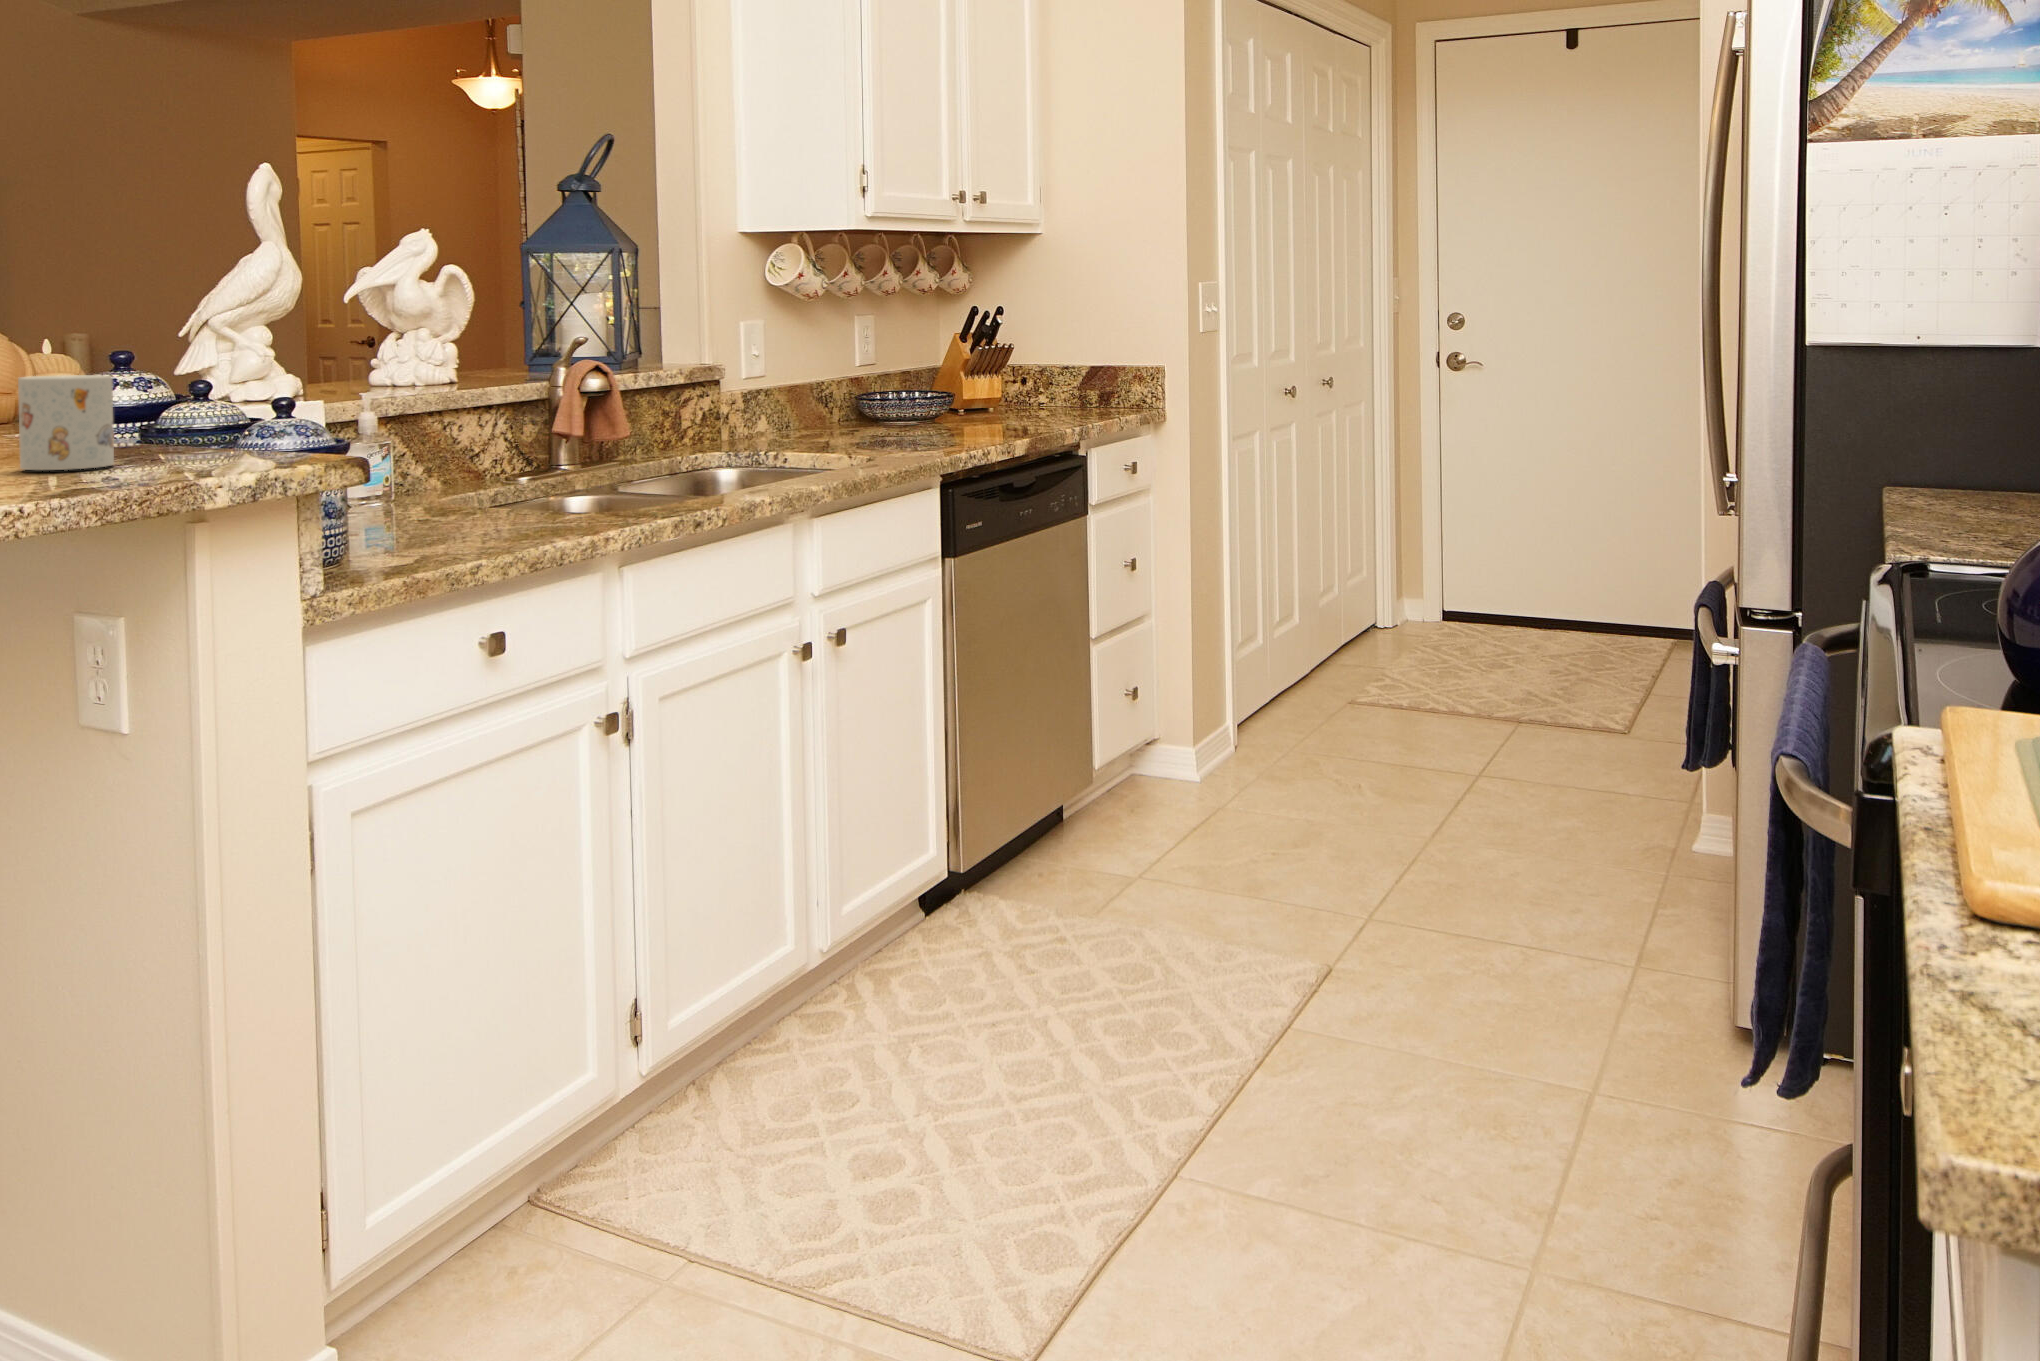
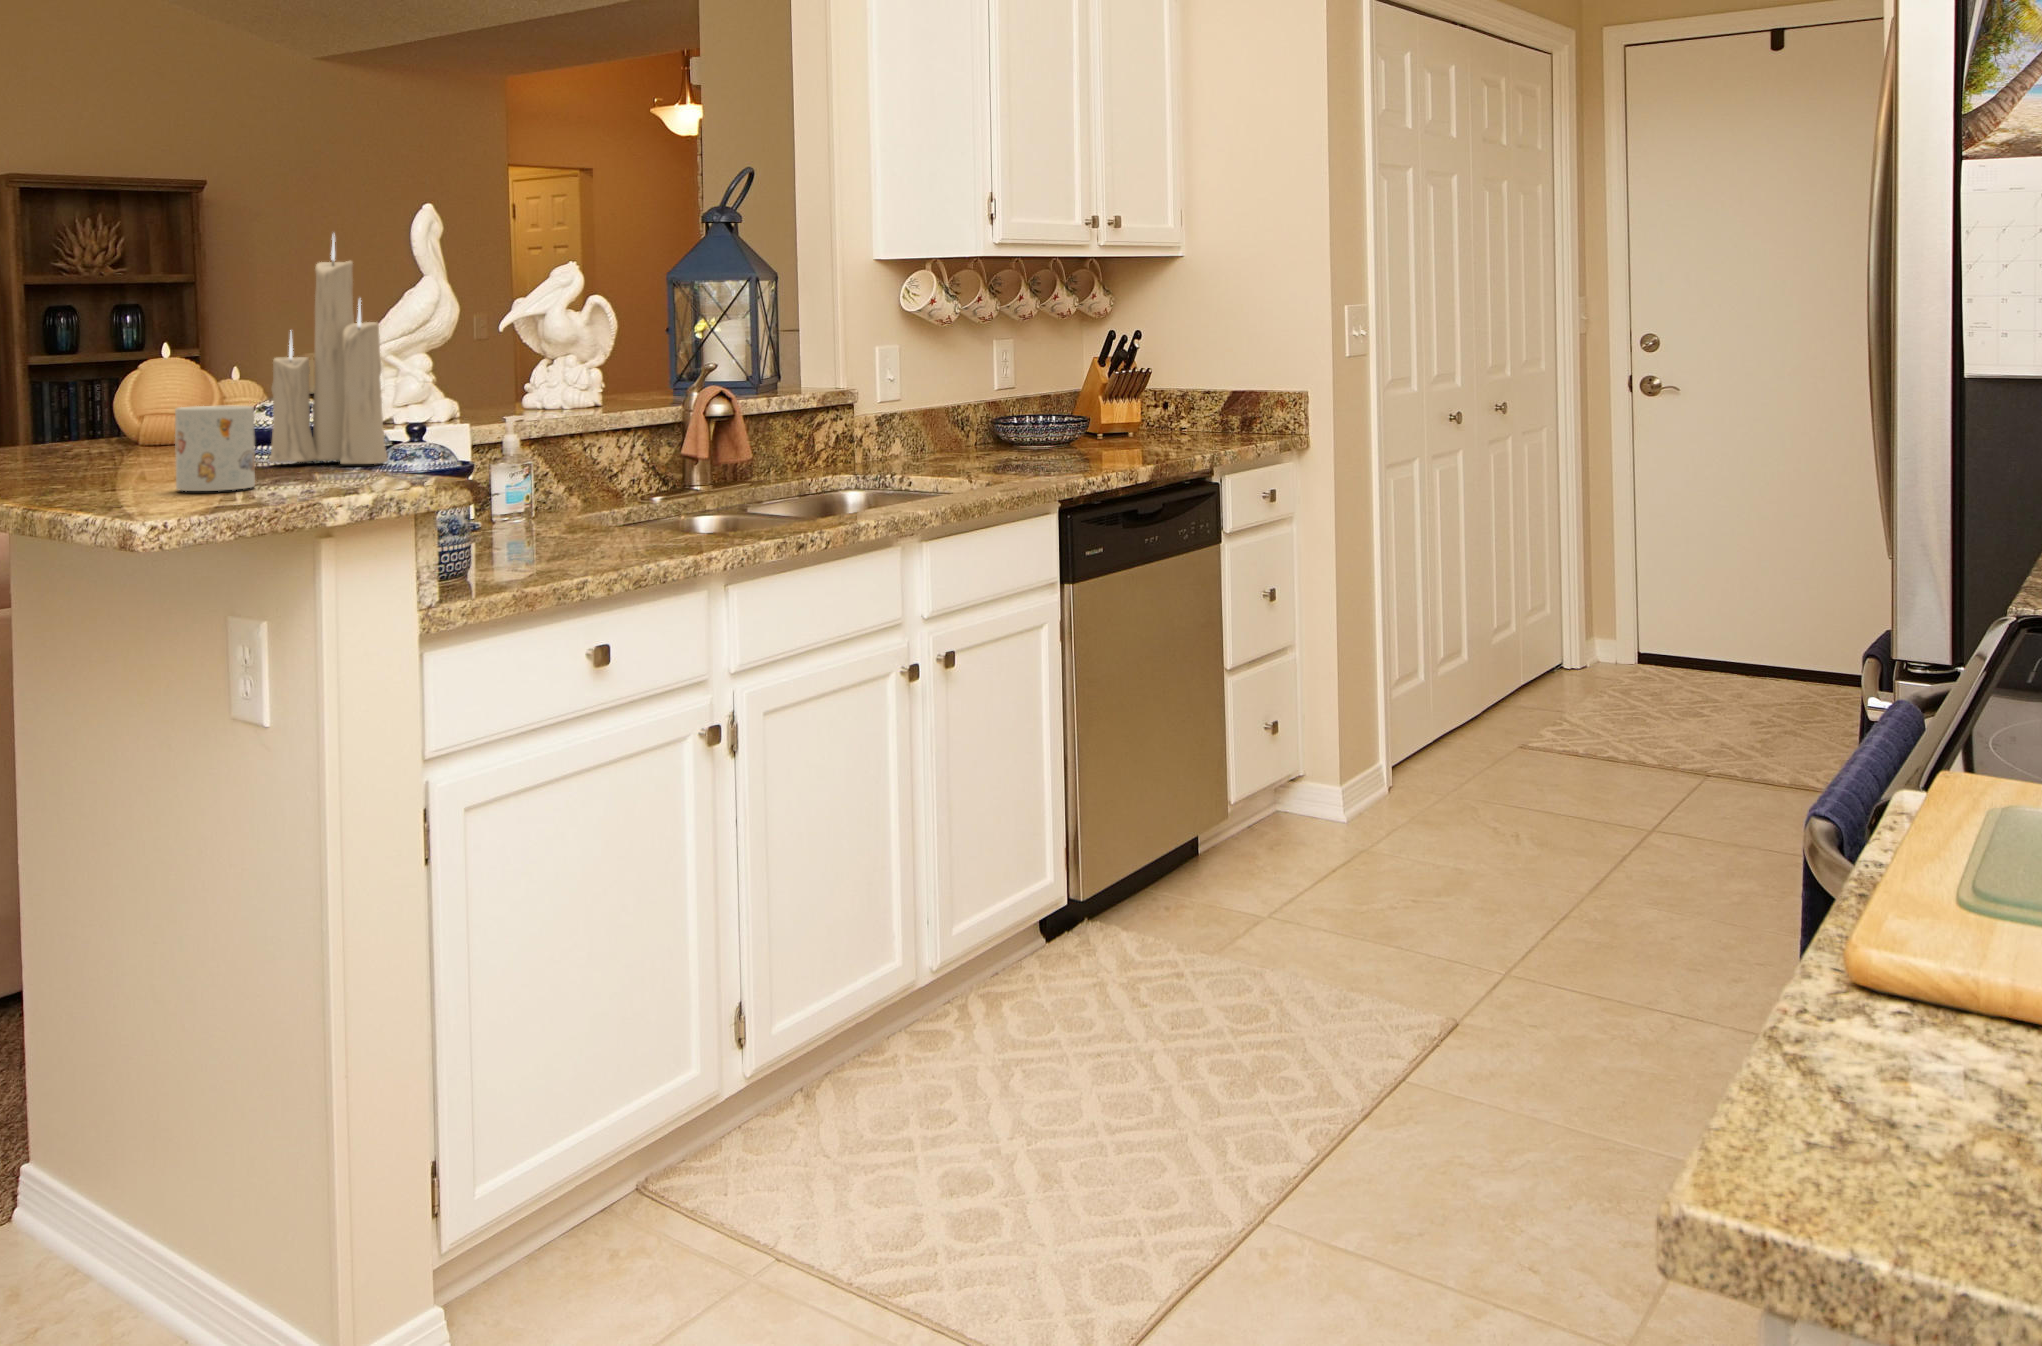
candle: none [115,173,255,441] -> present [269,235,388,464]

